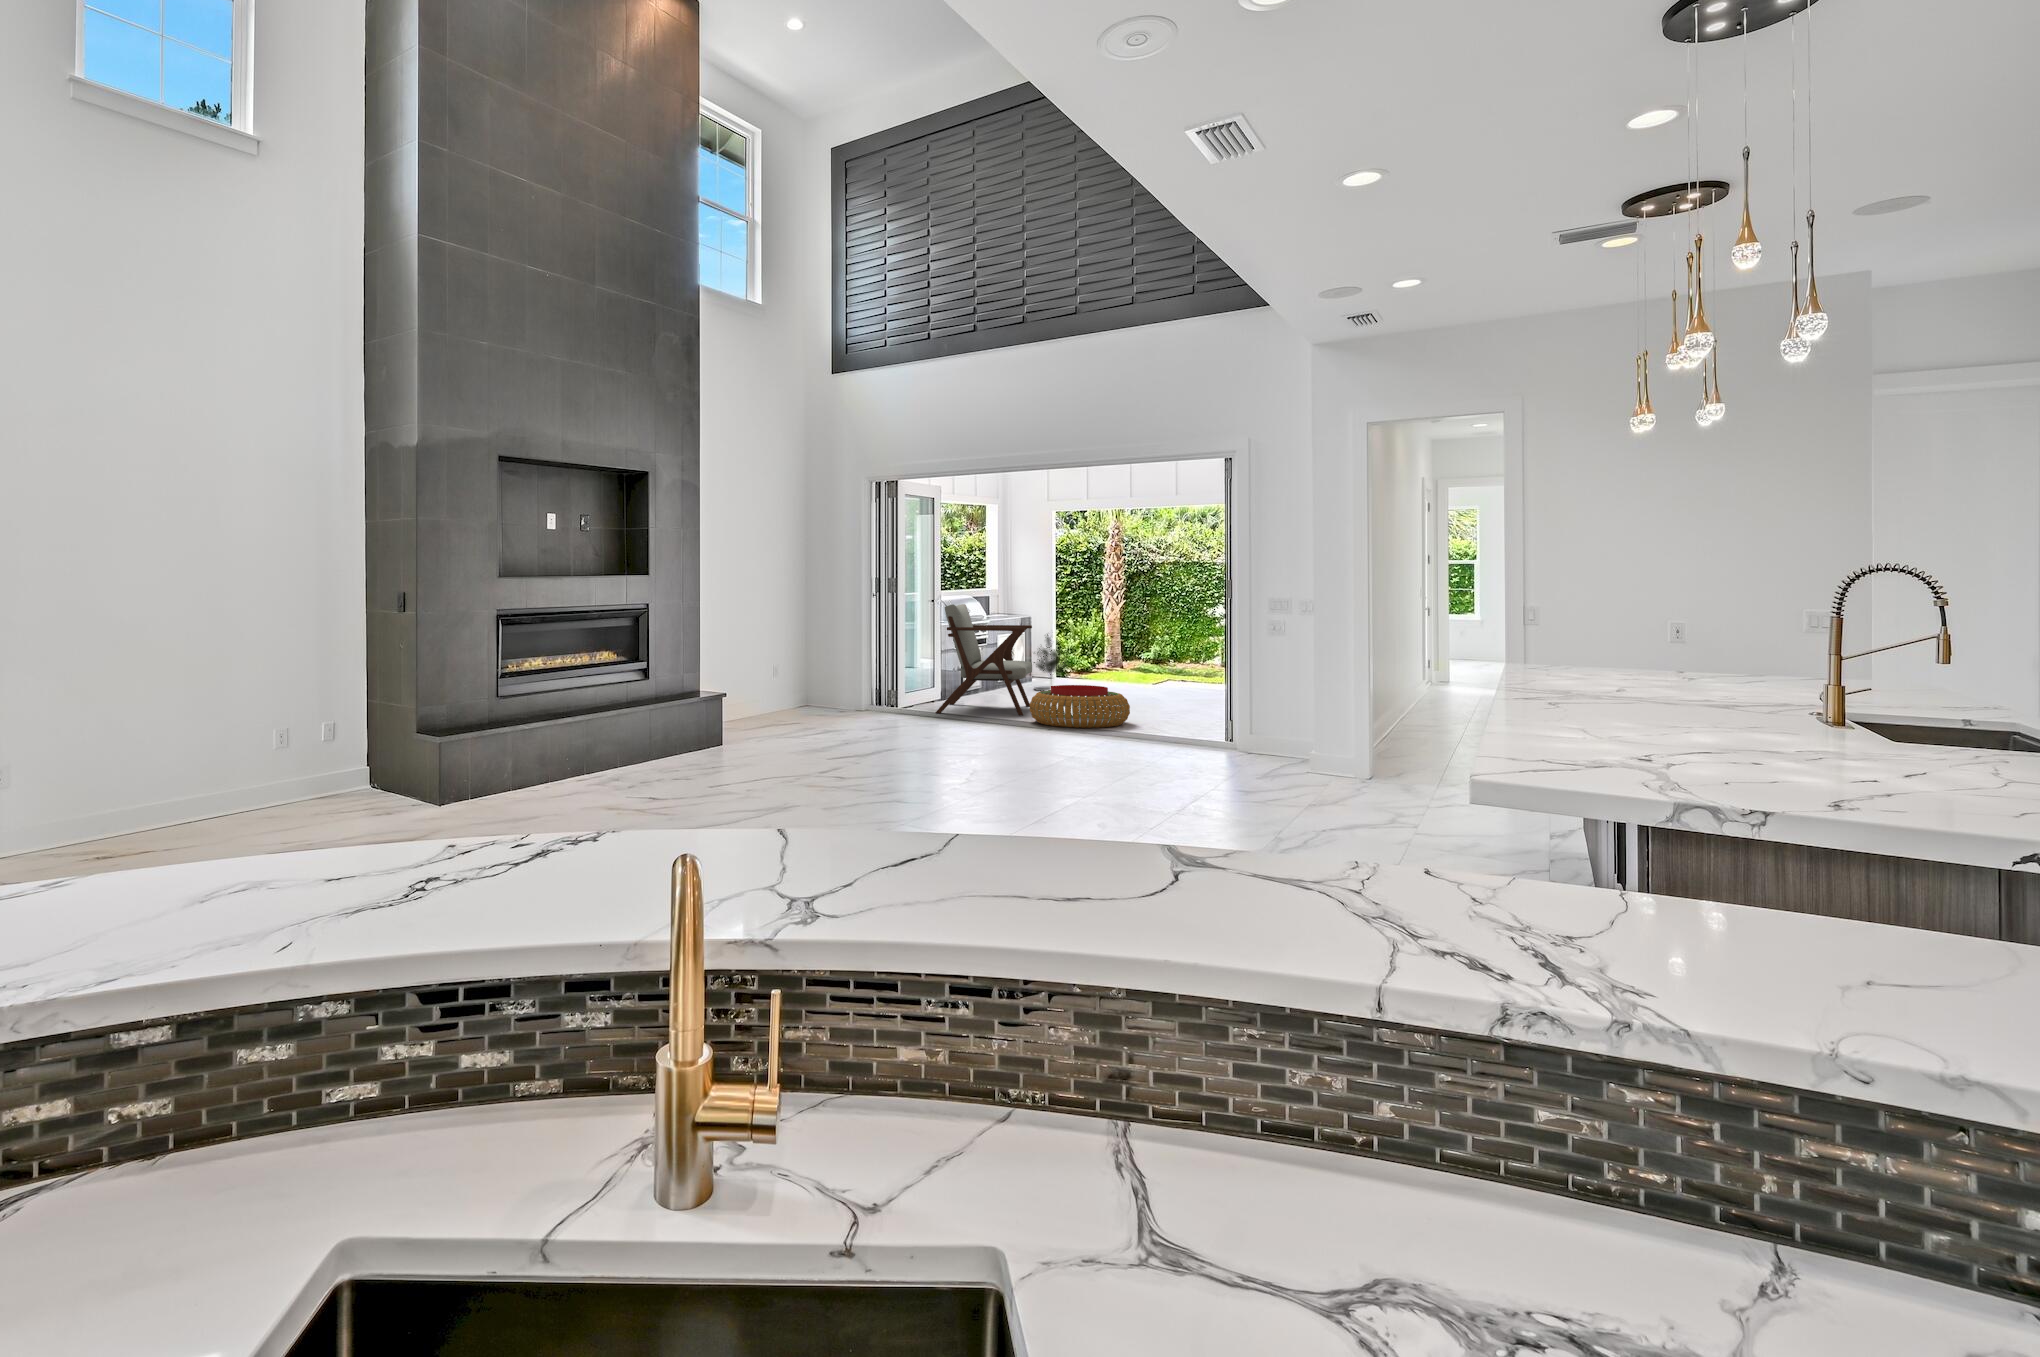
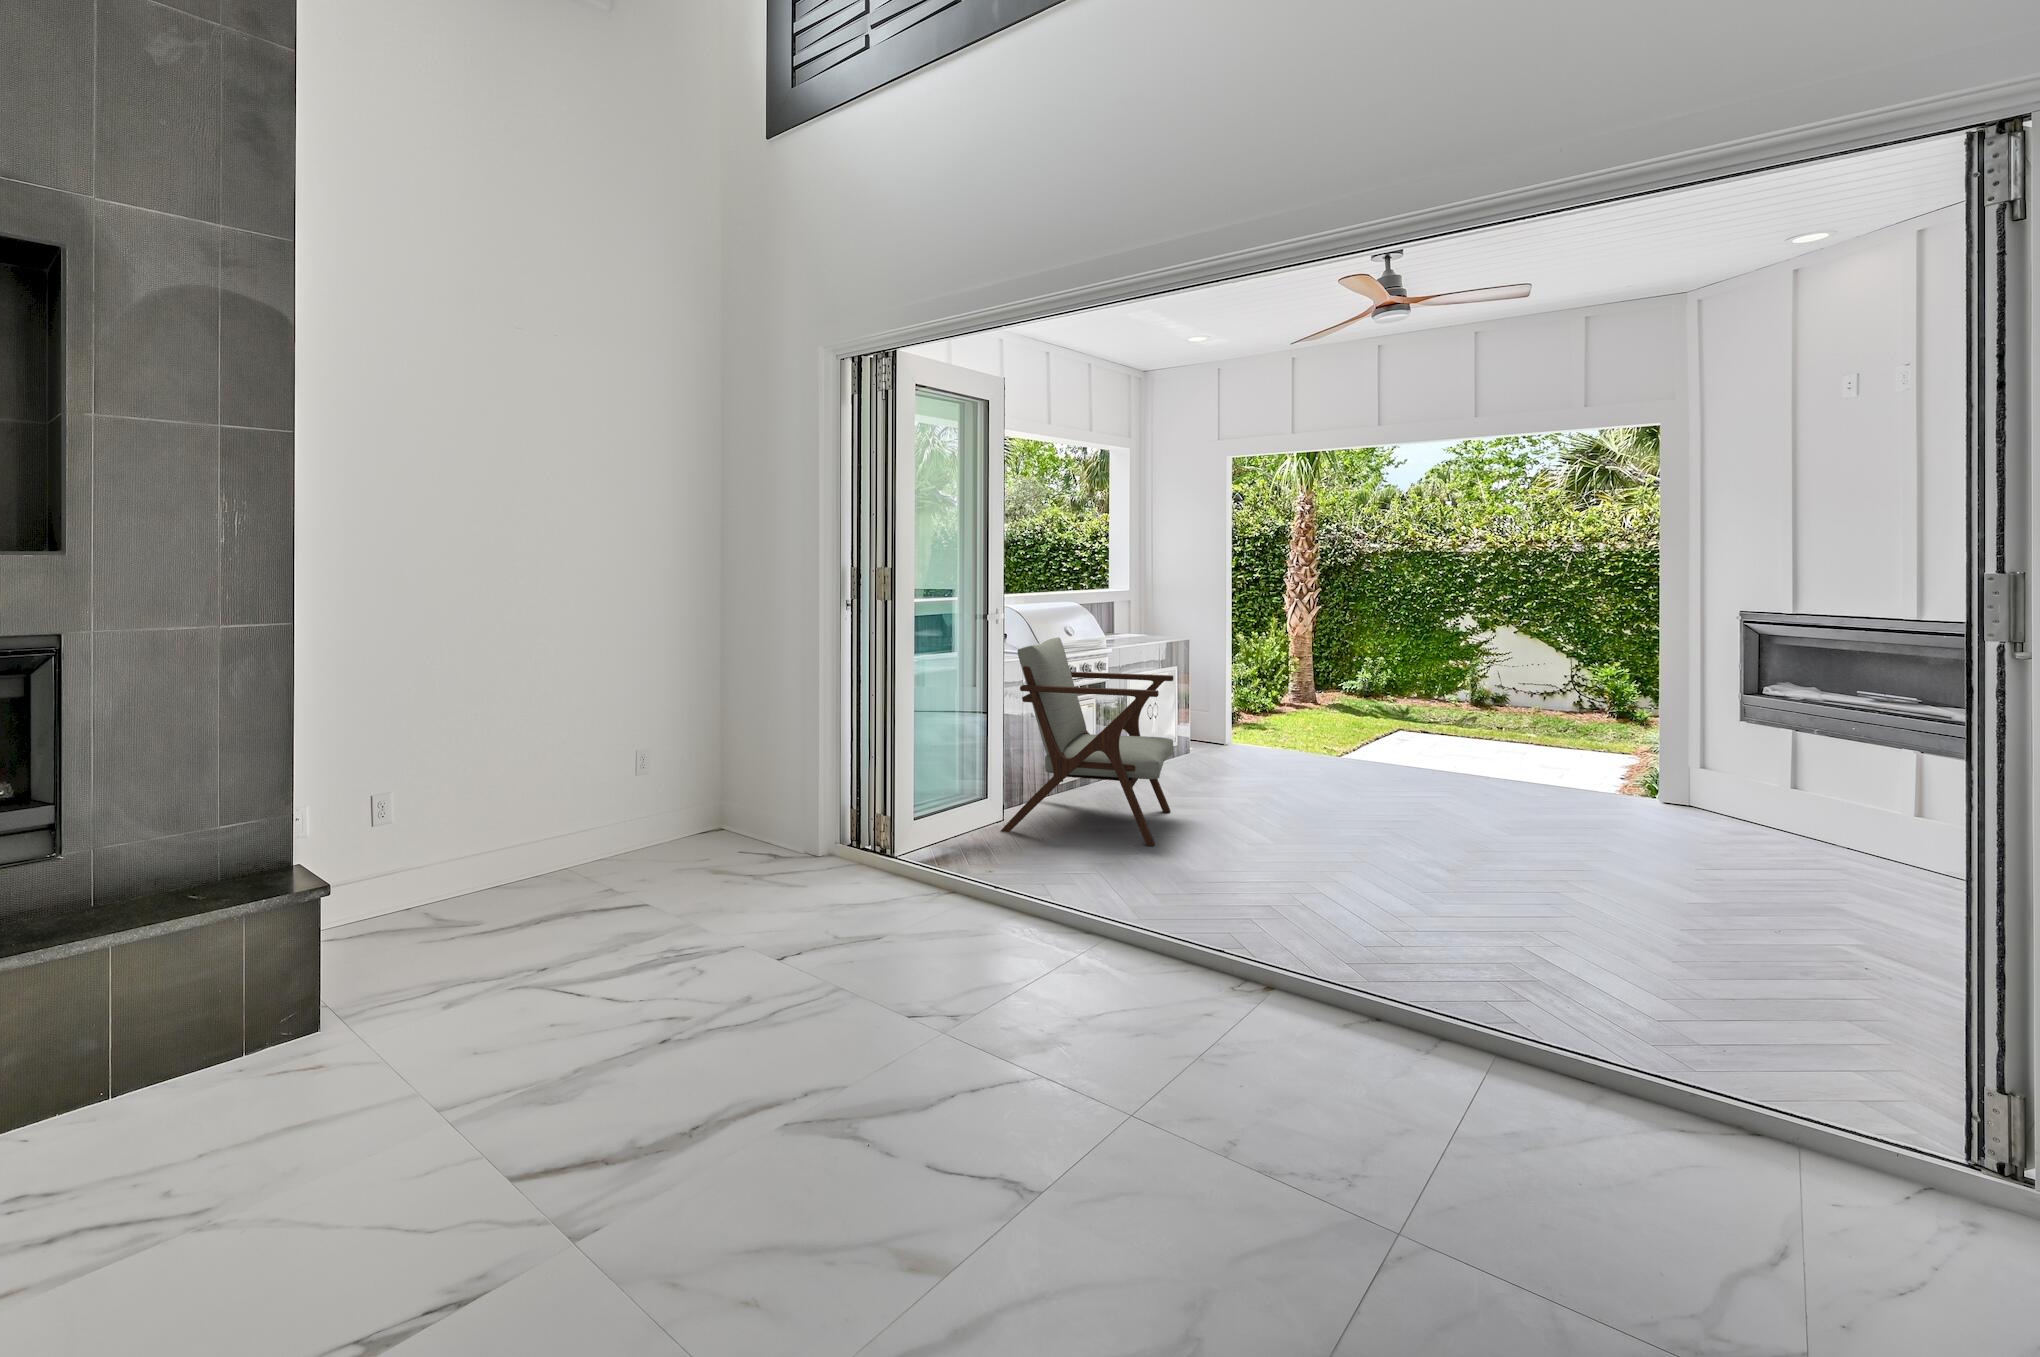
potted tree: present [1034,634,1069,691] -> none [1175,664,1243,762]
pouf: present [1030,685,1130,728] -> none [1164,805,1363,907]

